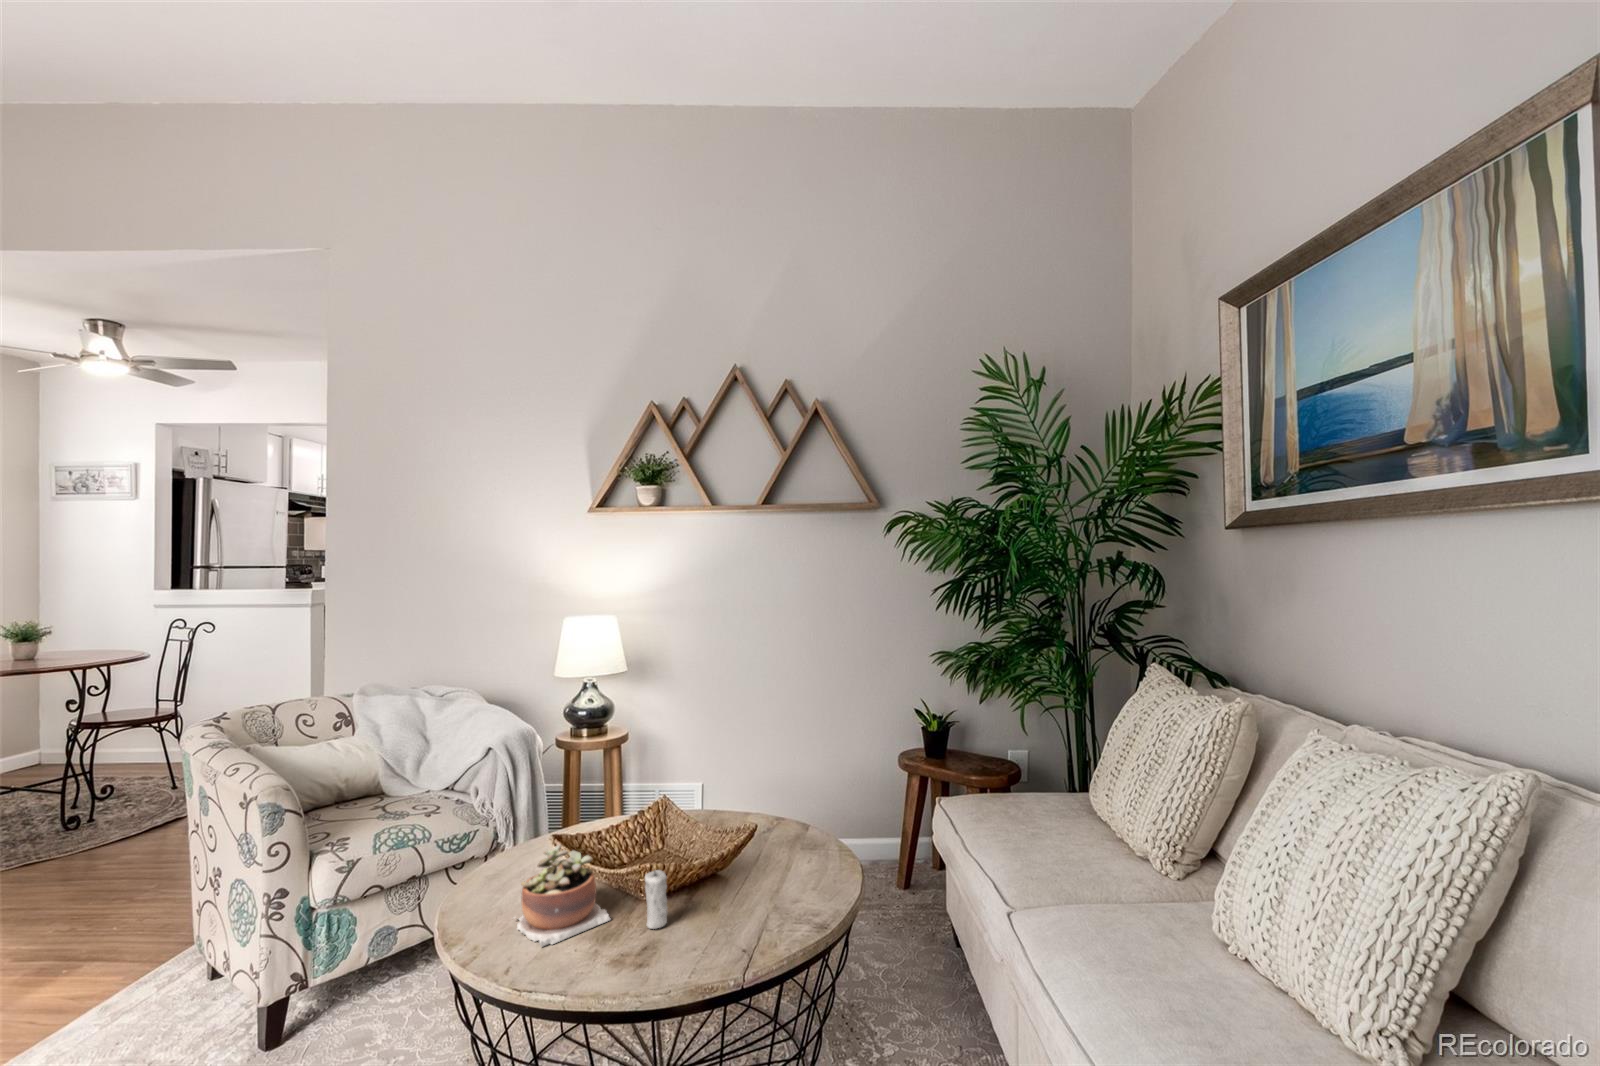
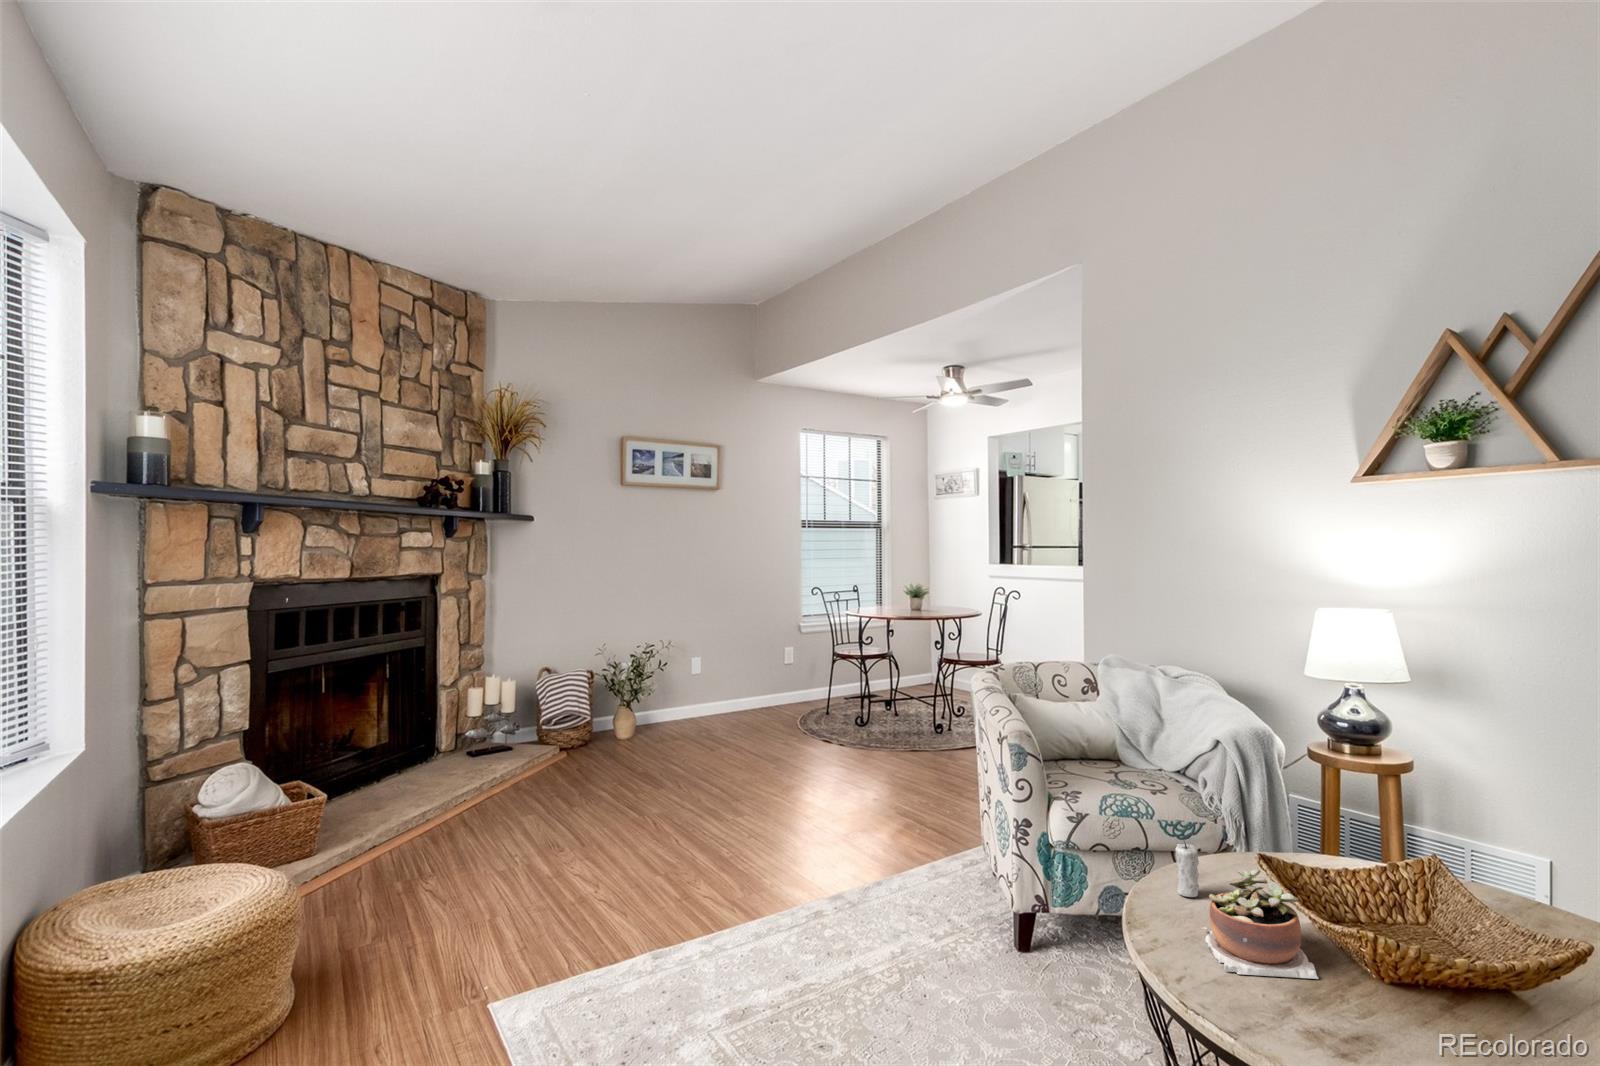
candle: present [645,870,668,929] -> present [1175,839,1199,897]

